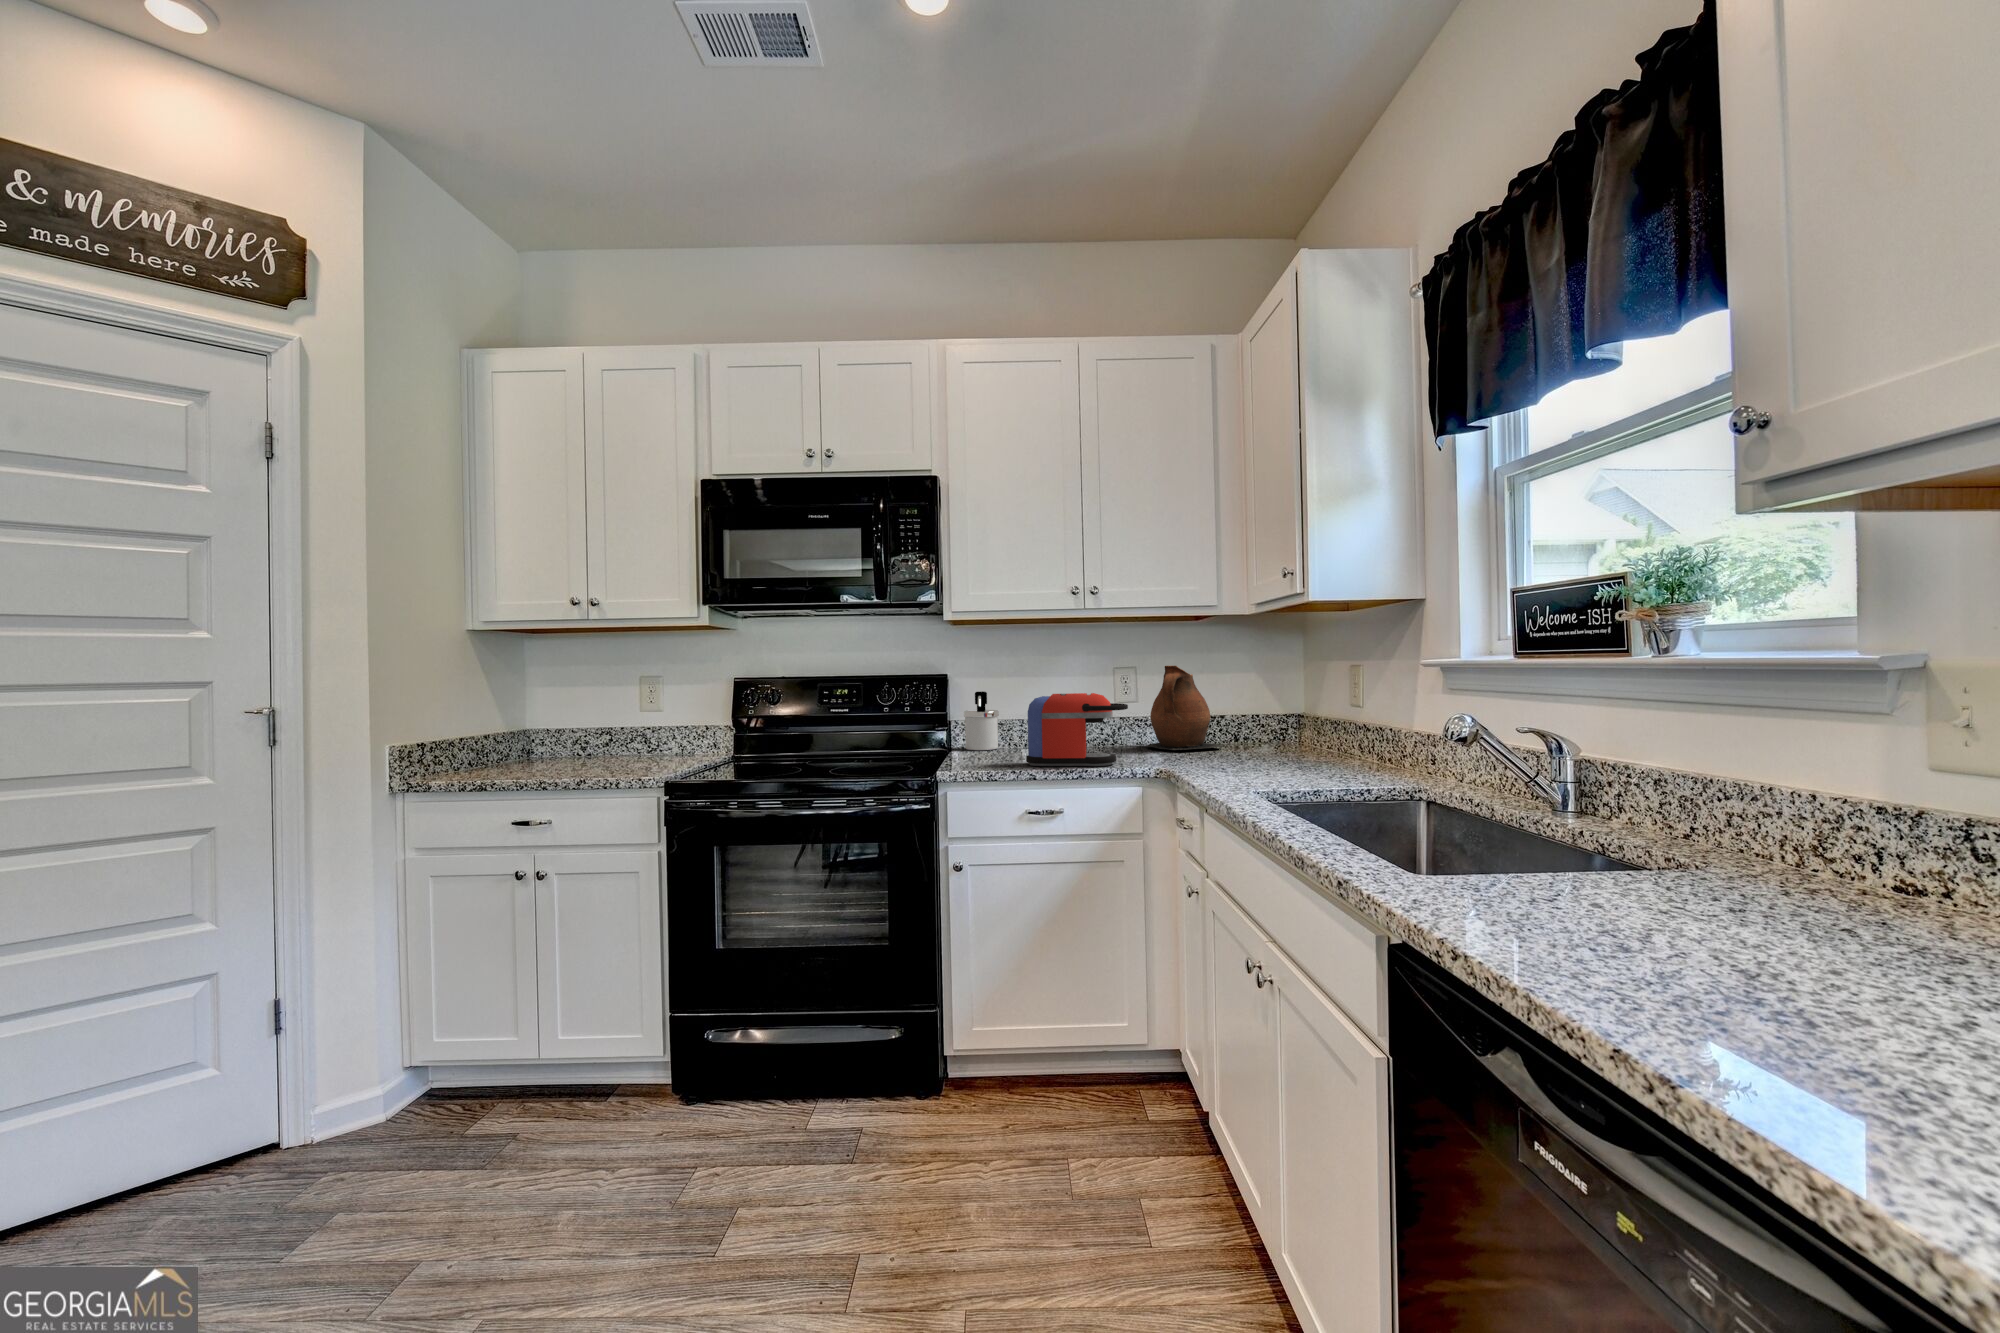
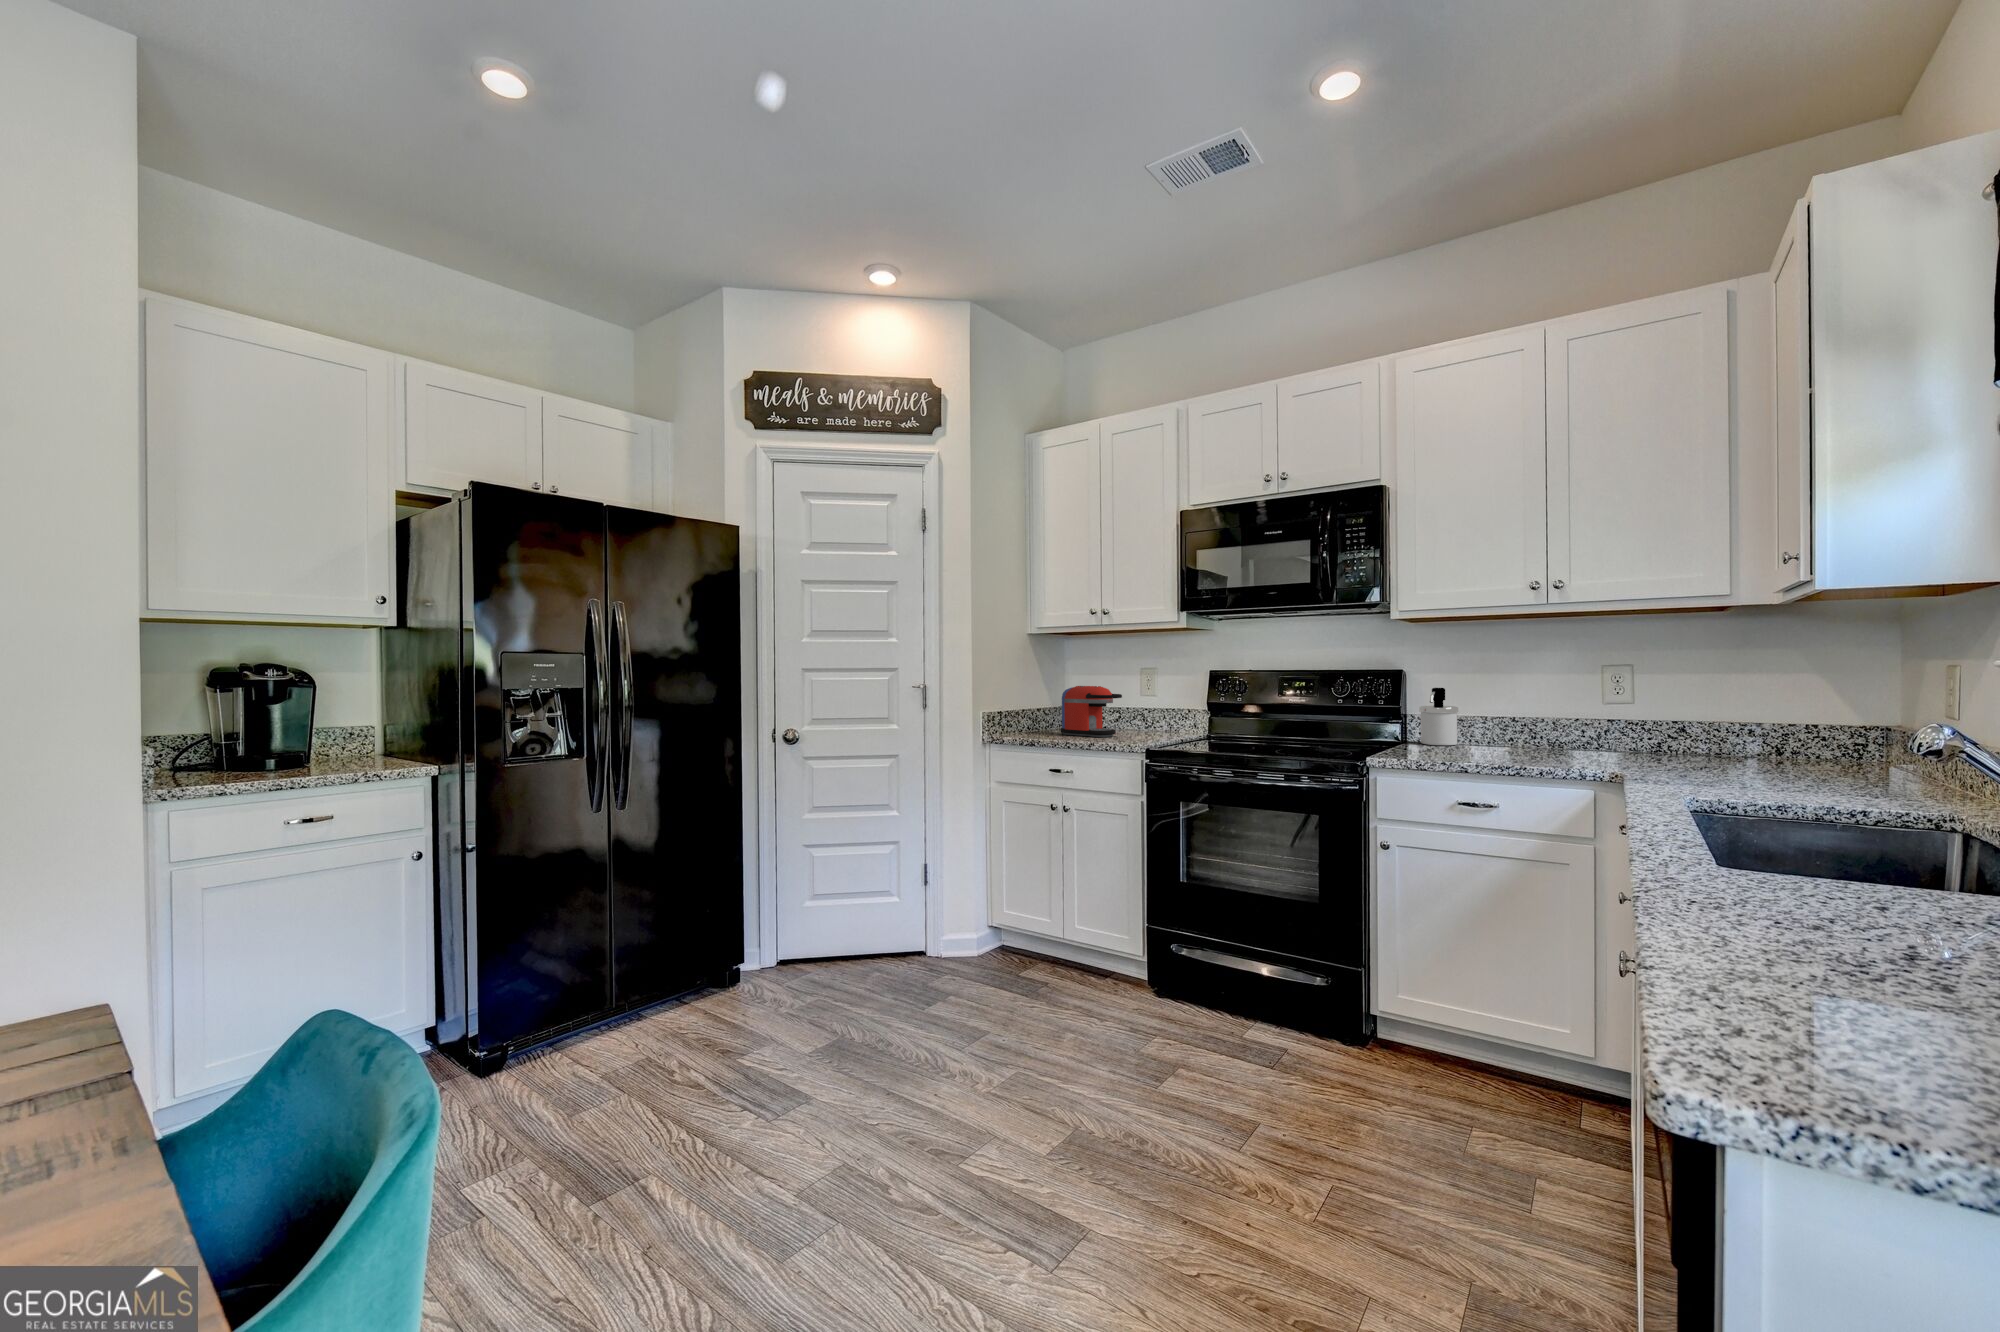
ceramic pitcher: present [1148,666,1222,750] -> none [1634,665,1749,763]
coffee maker: present [1026,693,1128,766] -> present [1061,686,1122,737]

